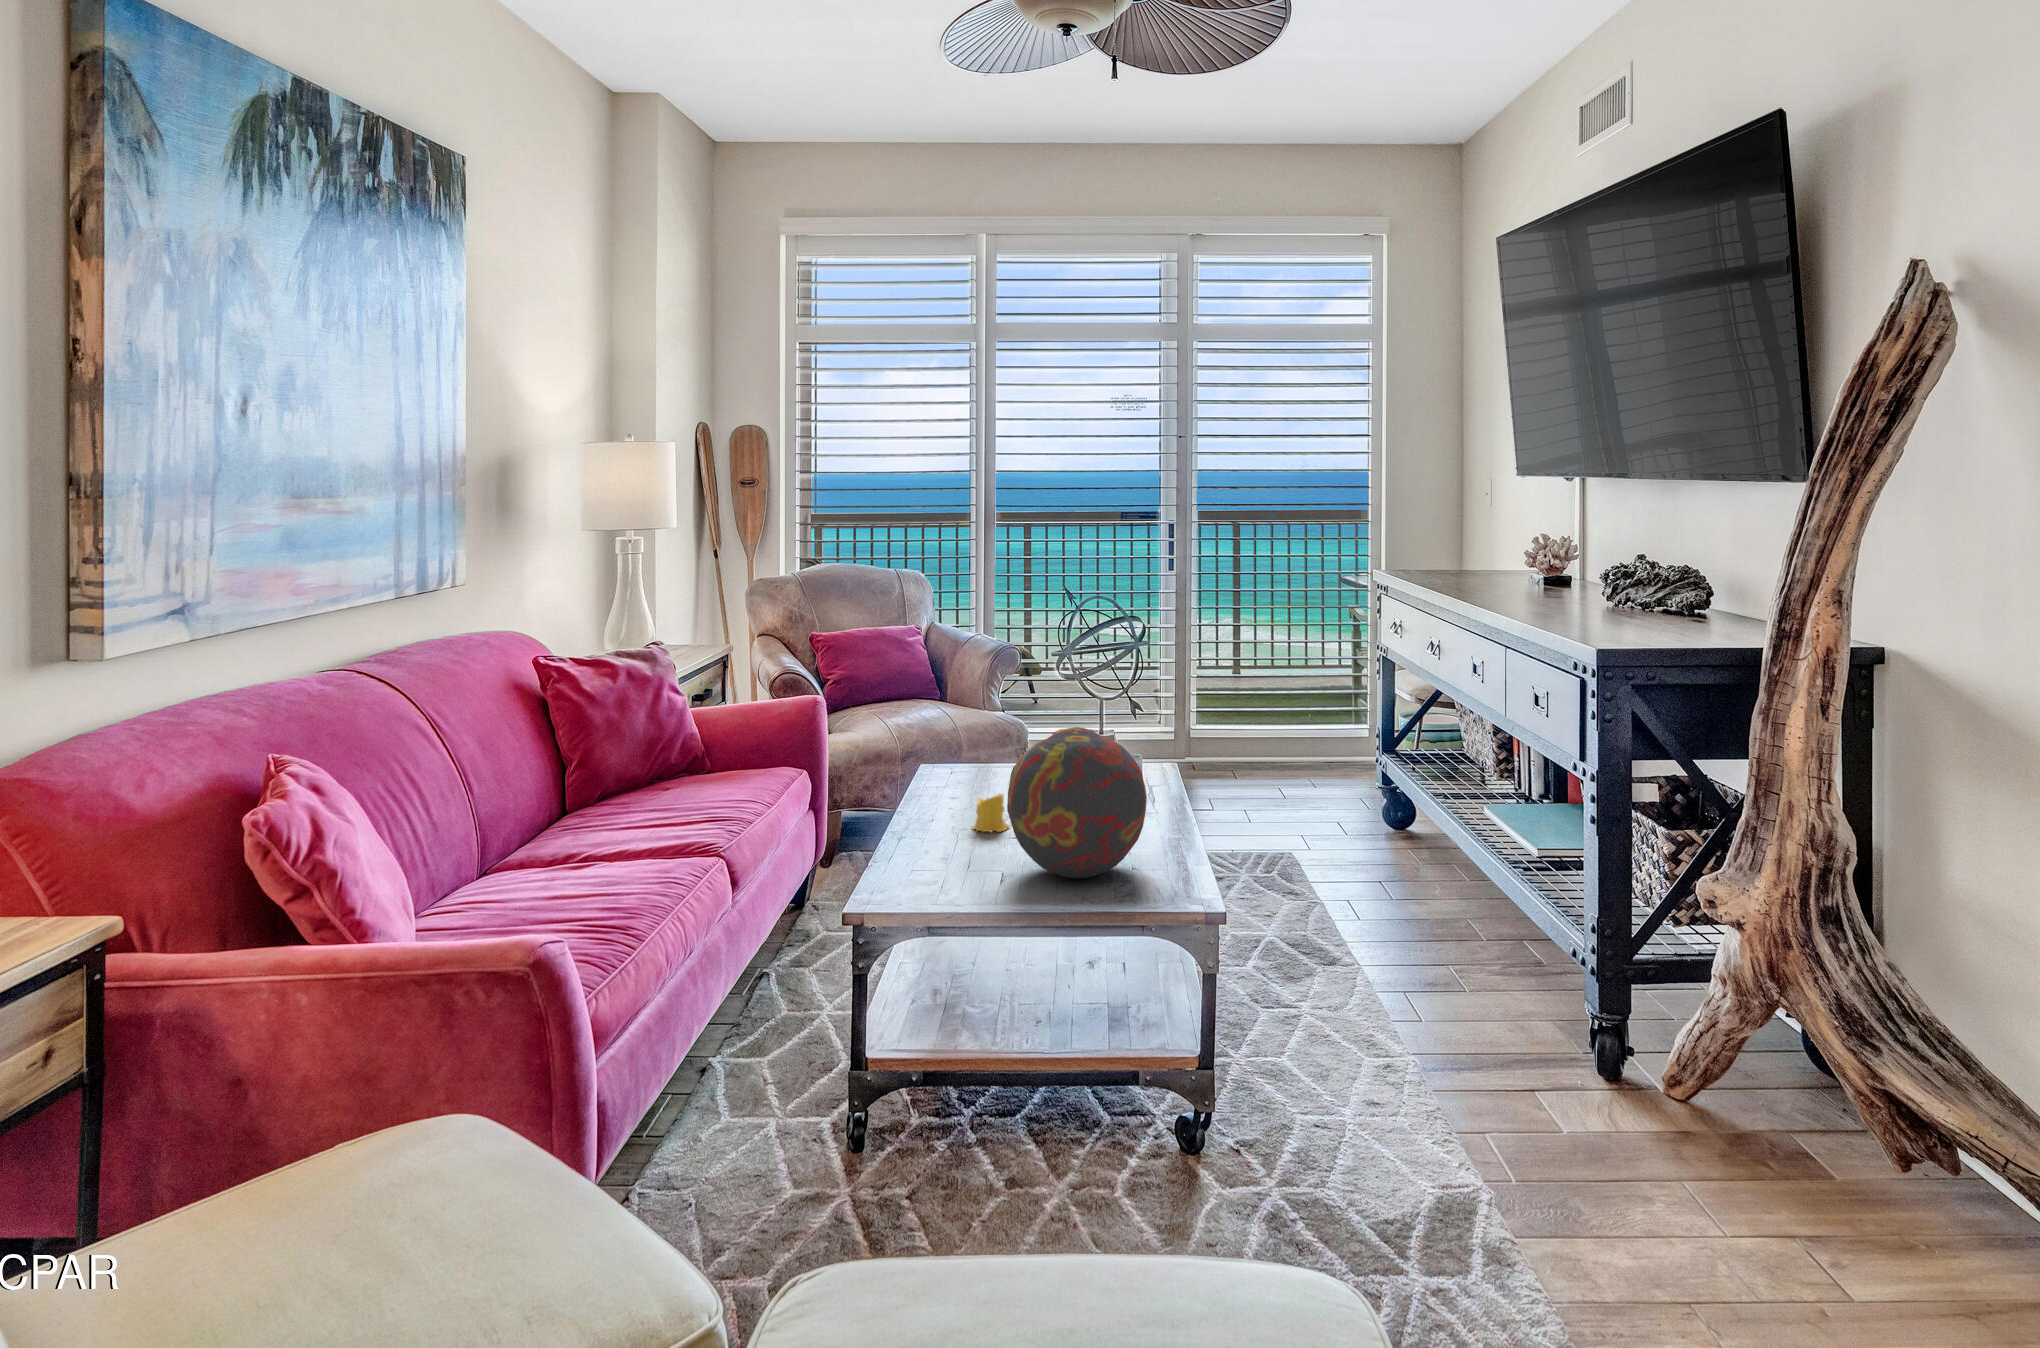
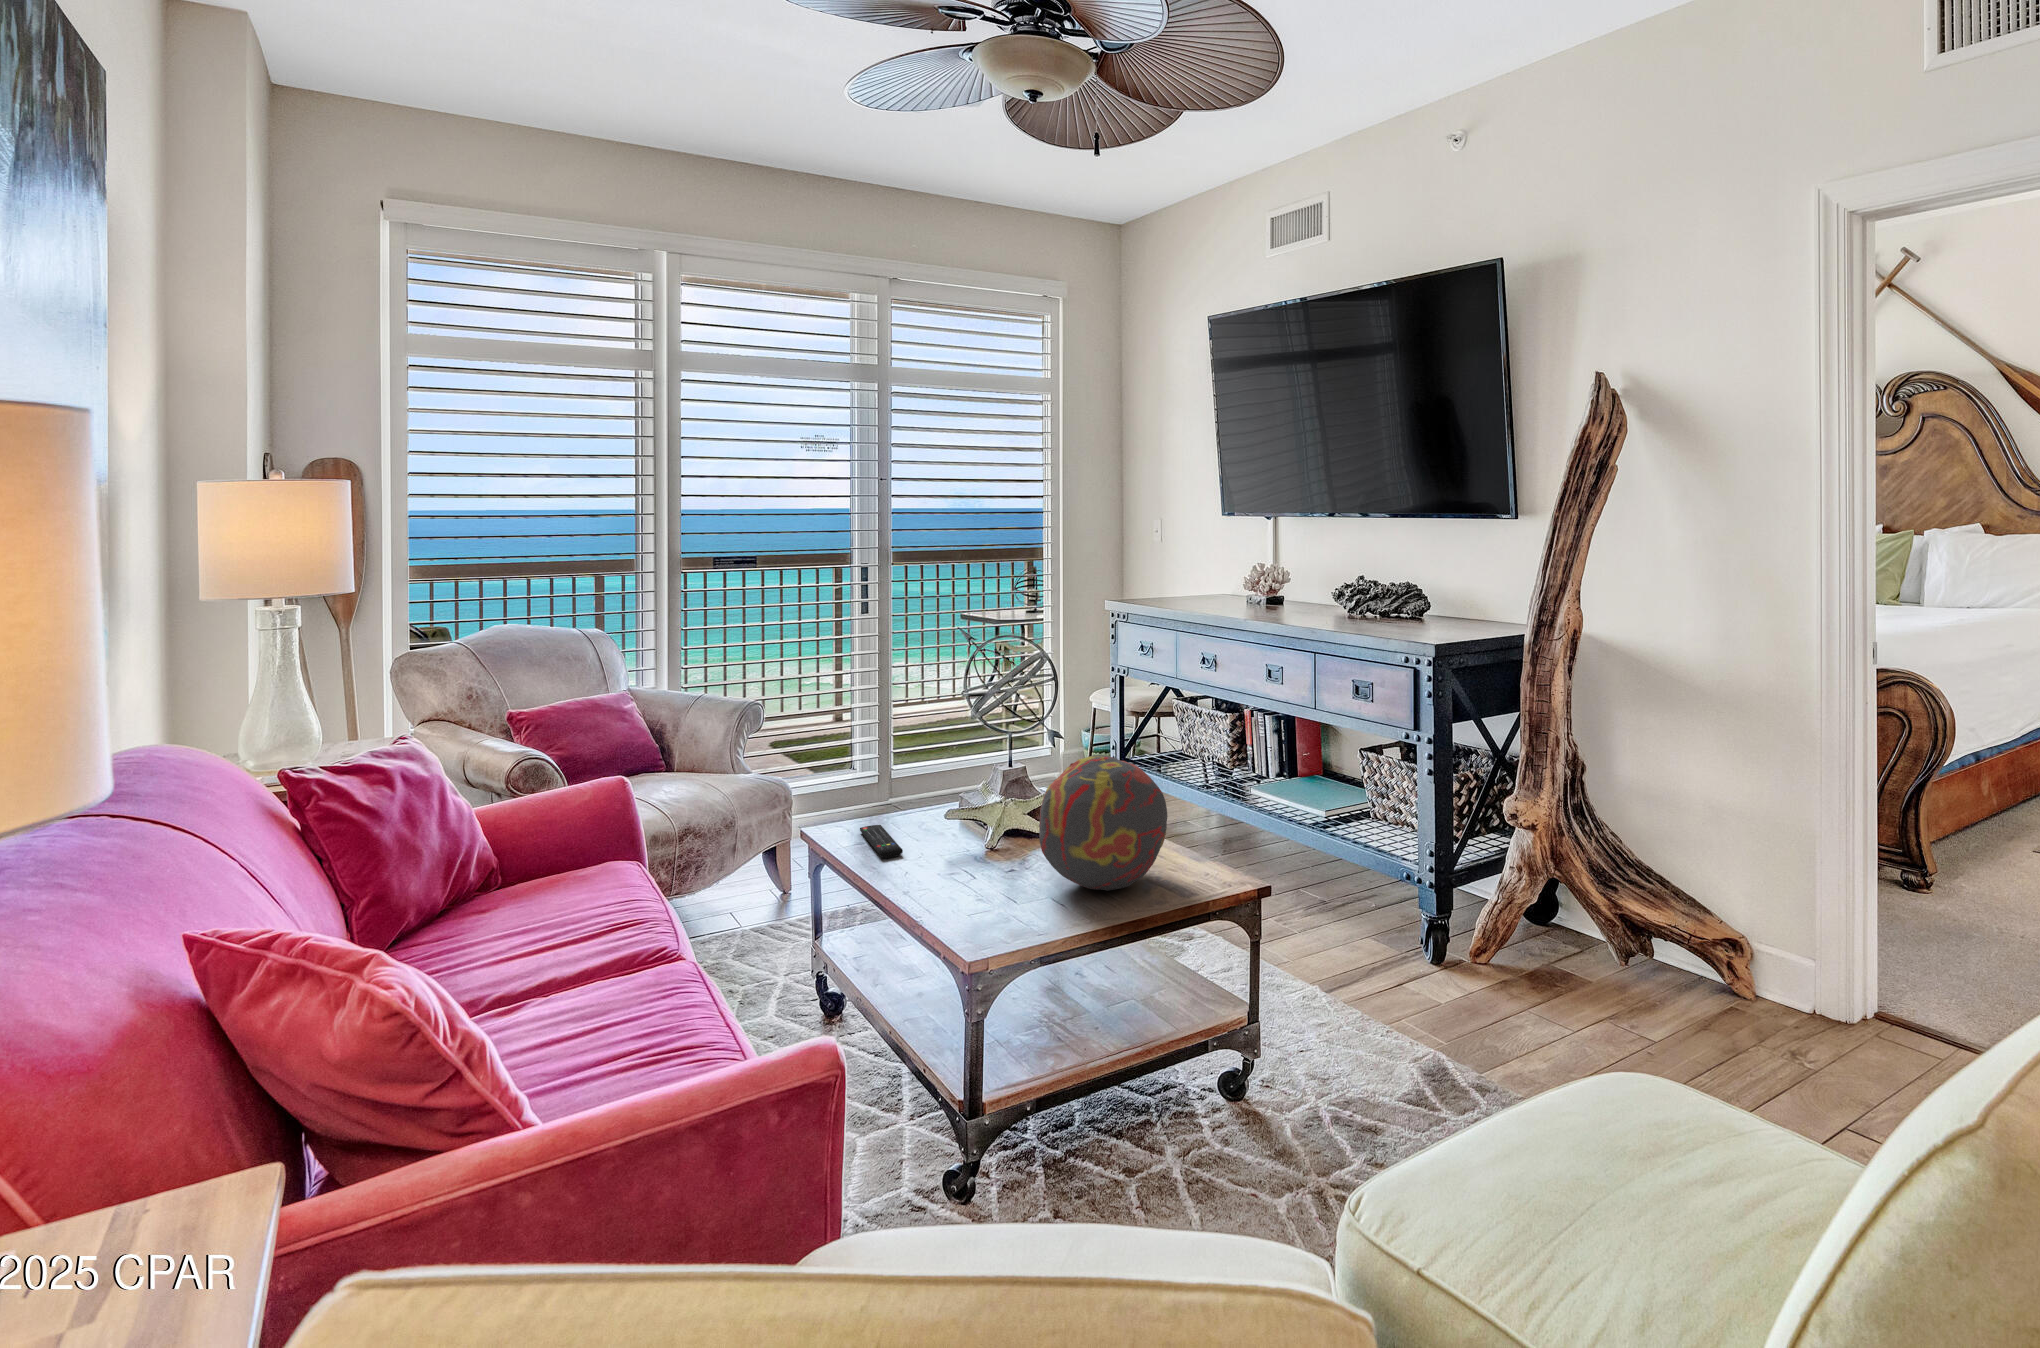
remote control: none [932,779,972,810] -> present [860,825,903,858]
candle: present [972,794,1009,832] -> none [946,829,983,870]

